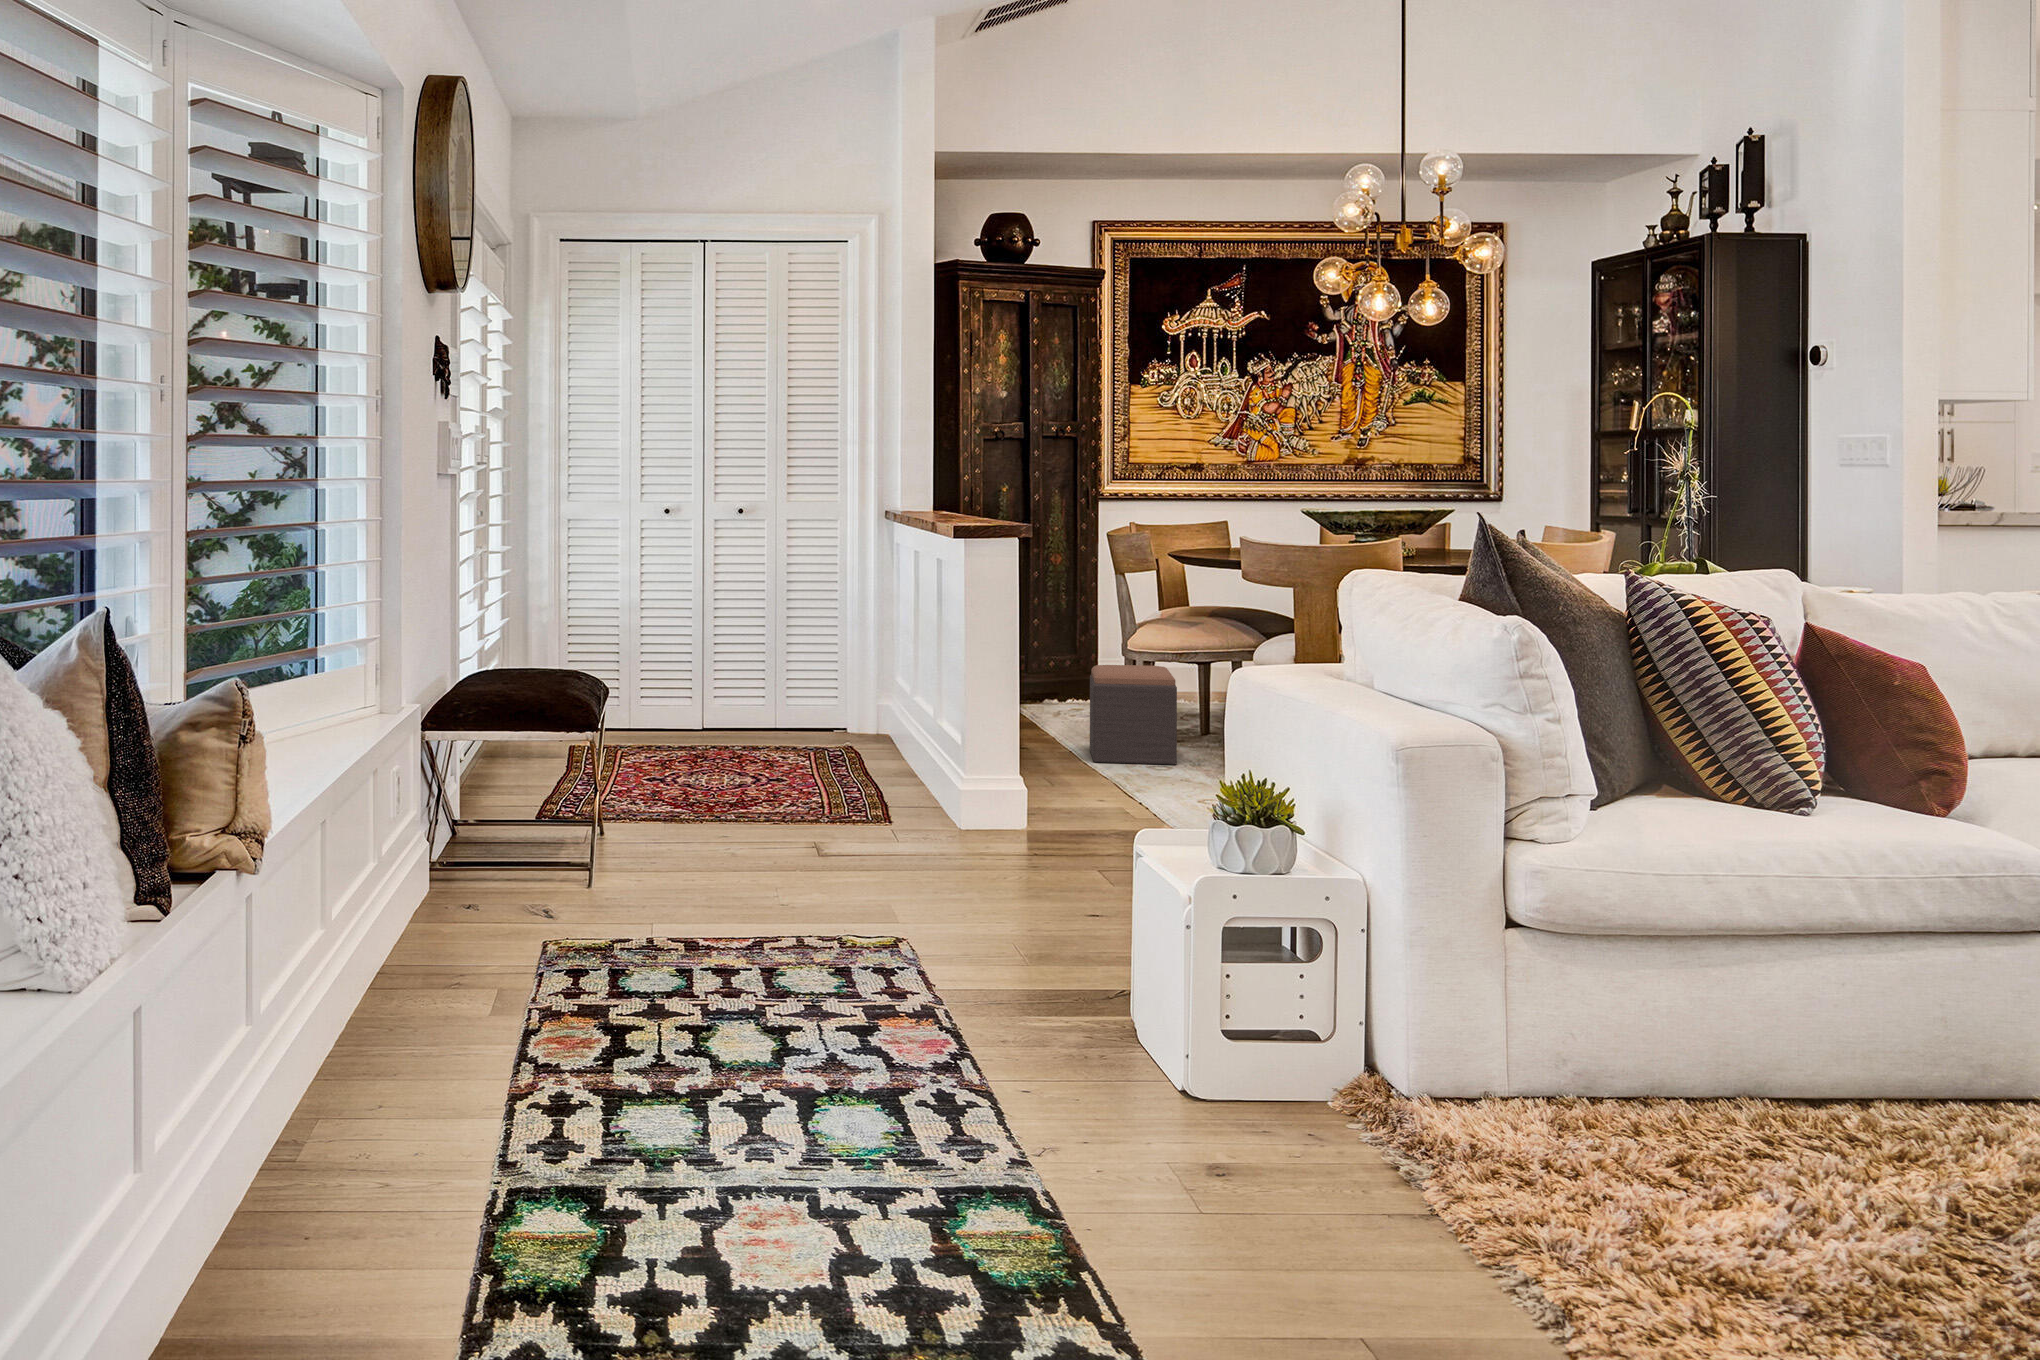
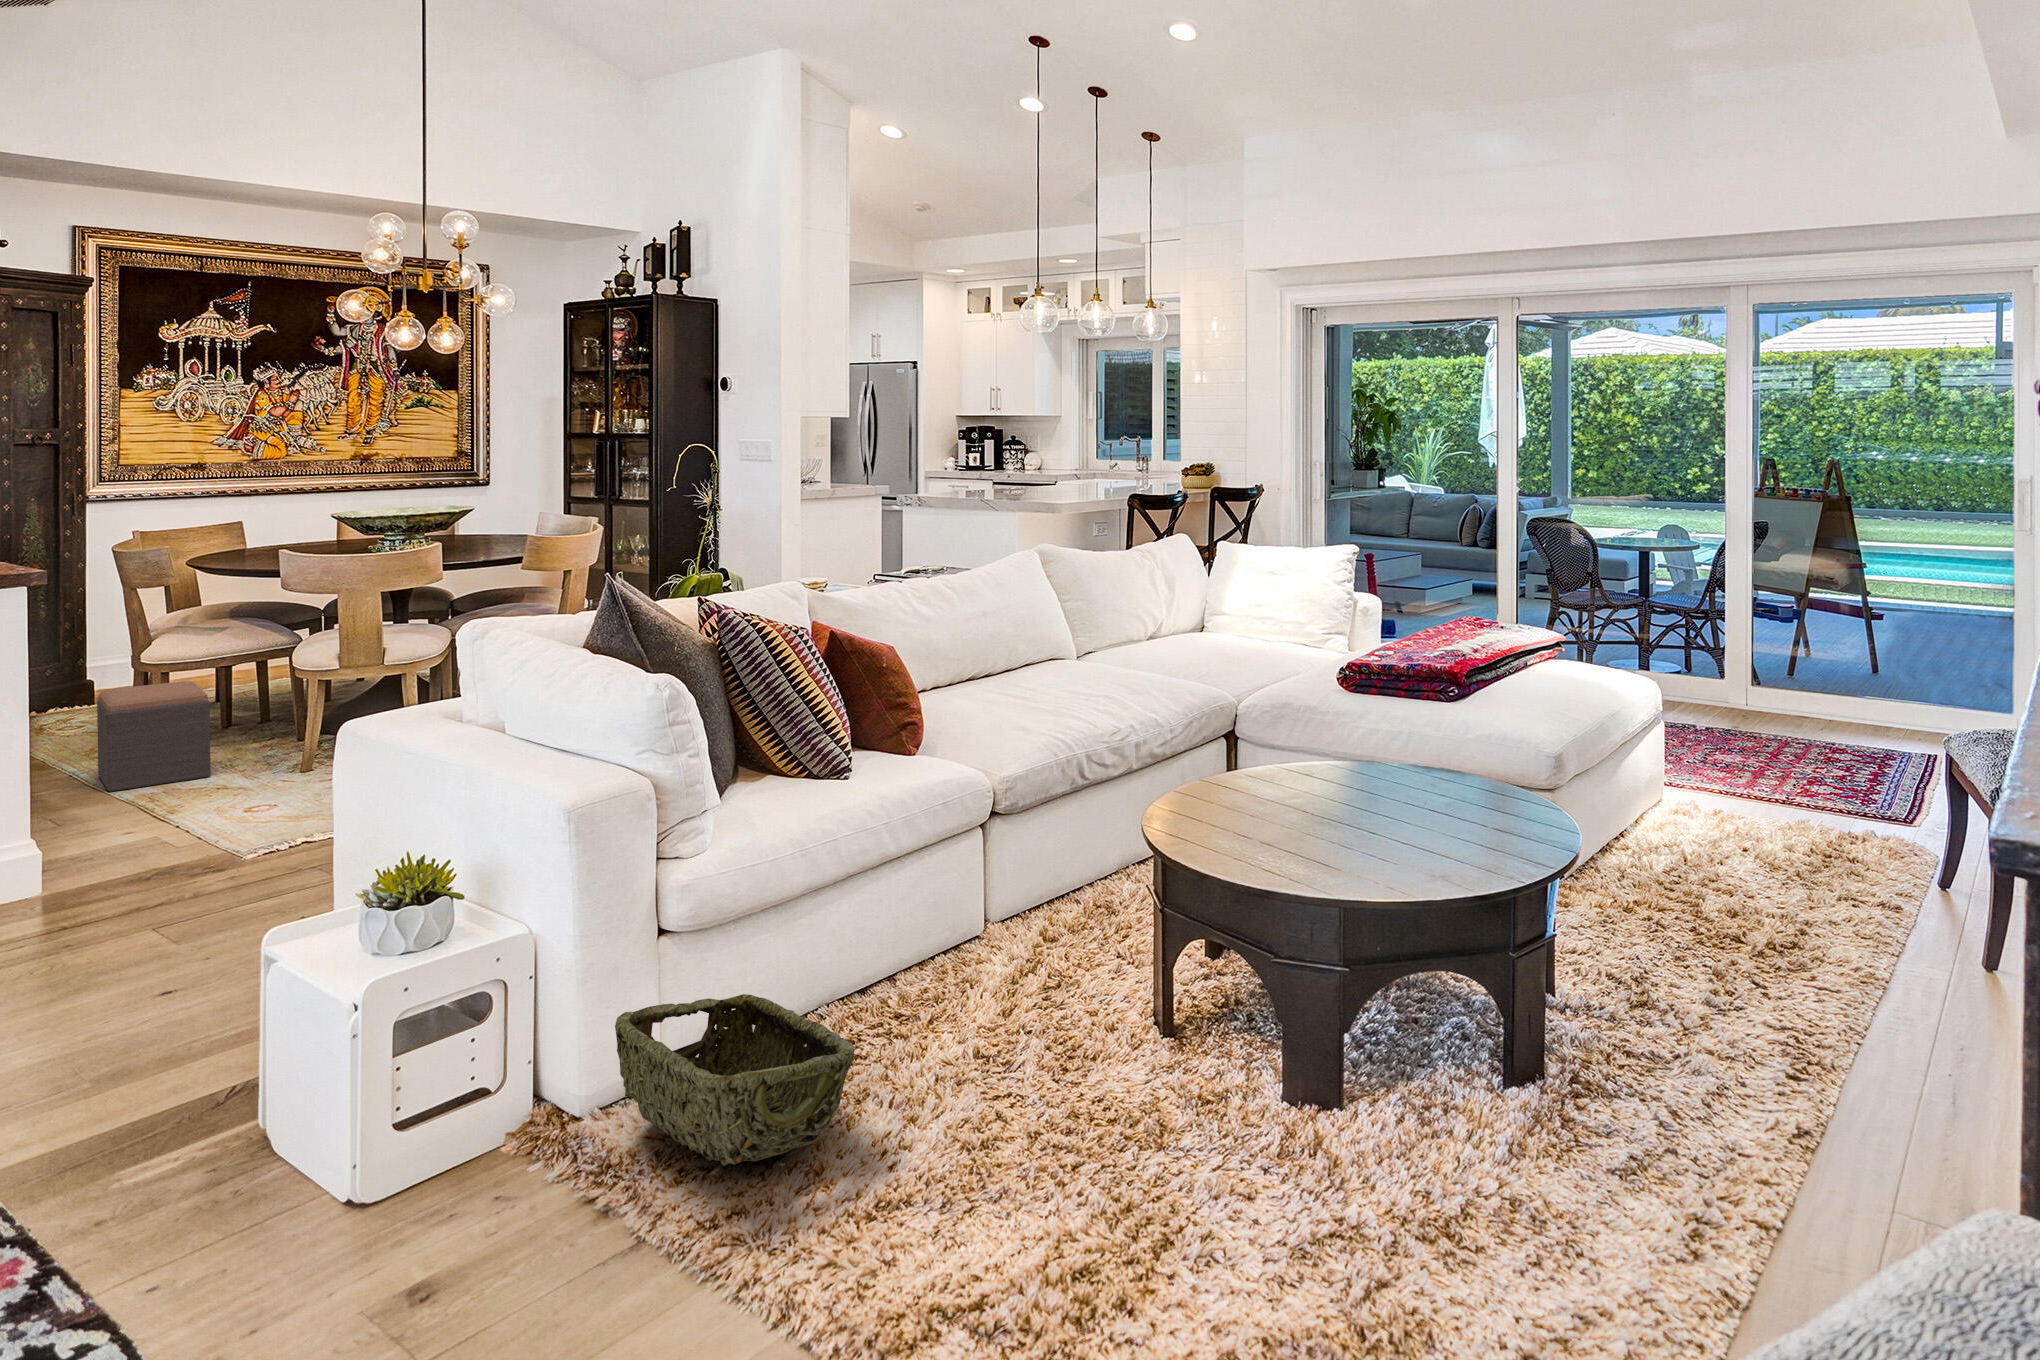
woven basket: none [1445,993,1725,1203] -> present [615,994,854,1166]

